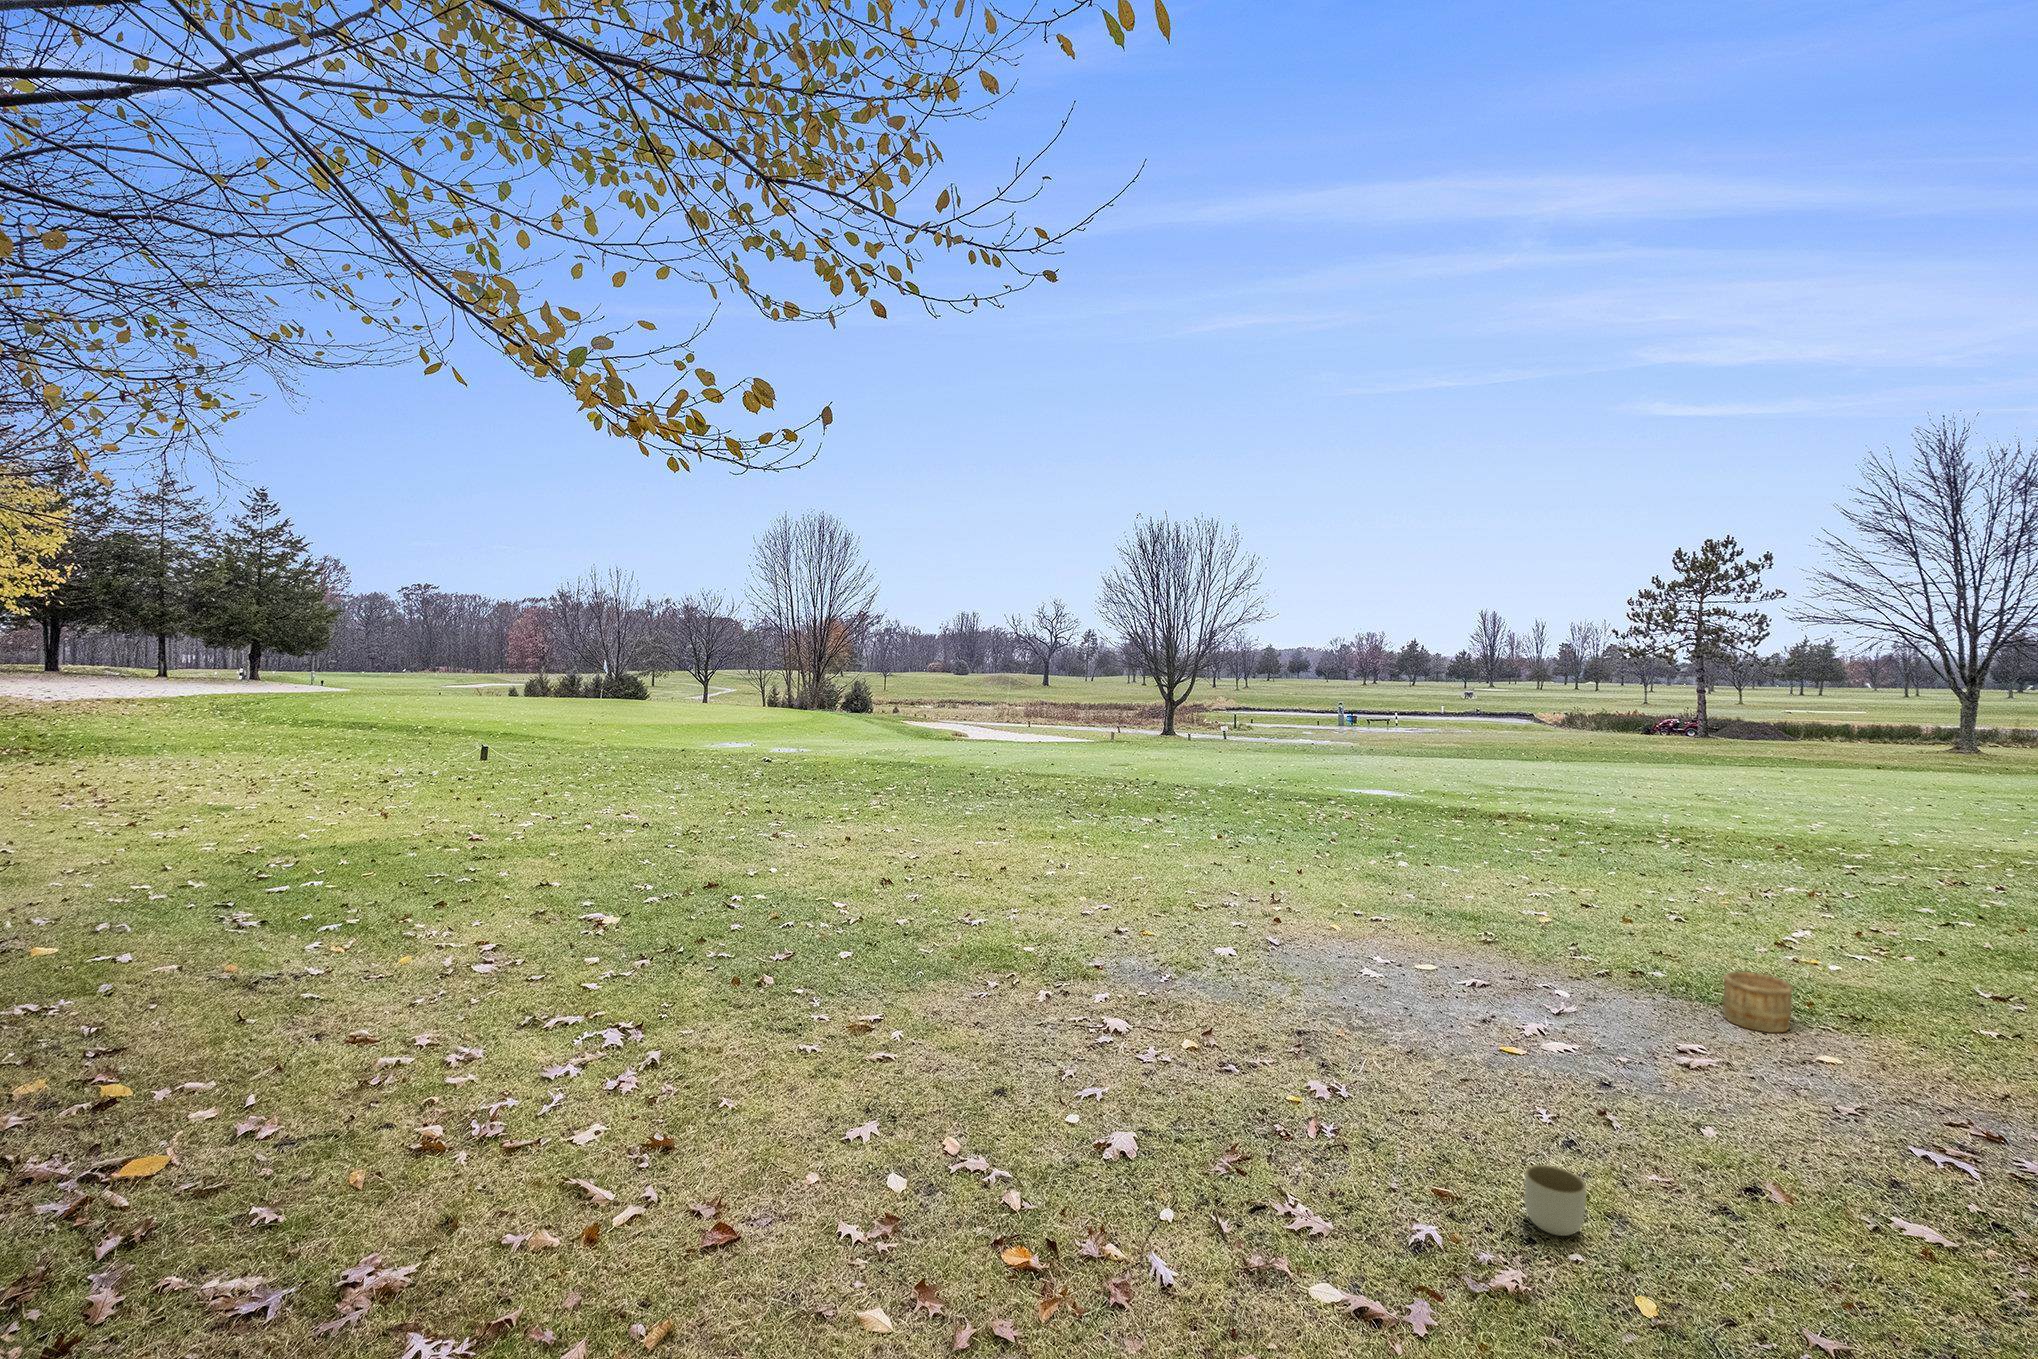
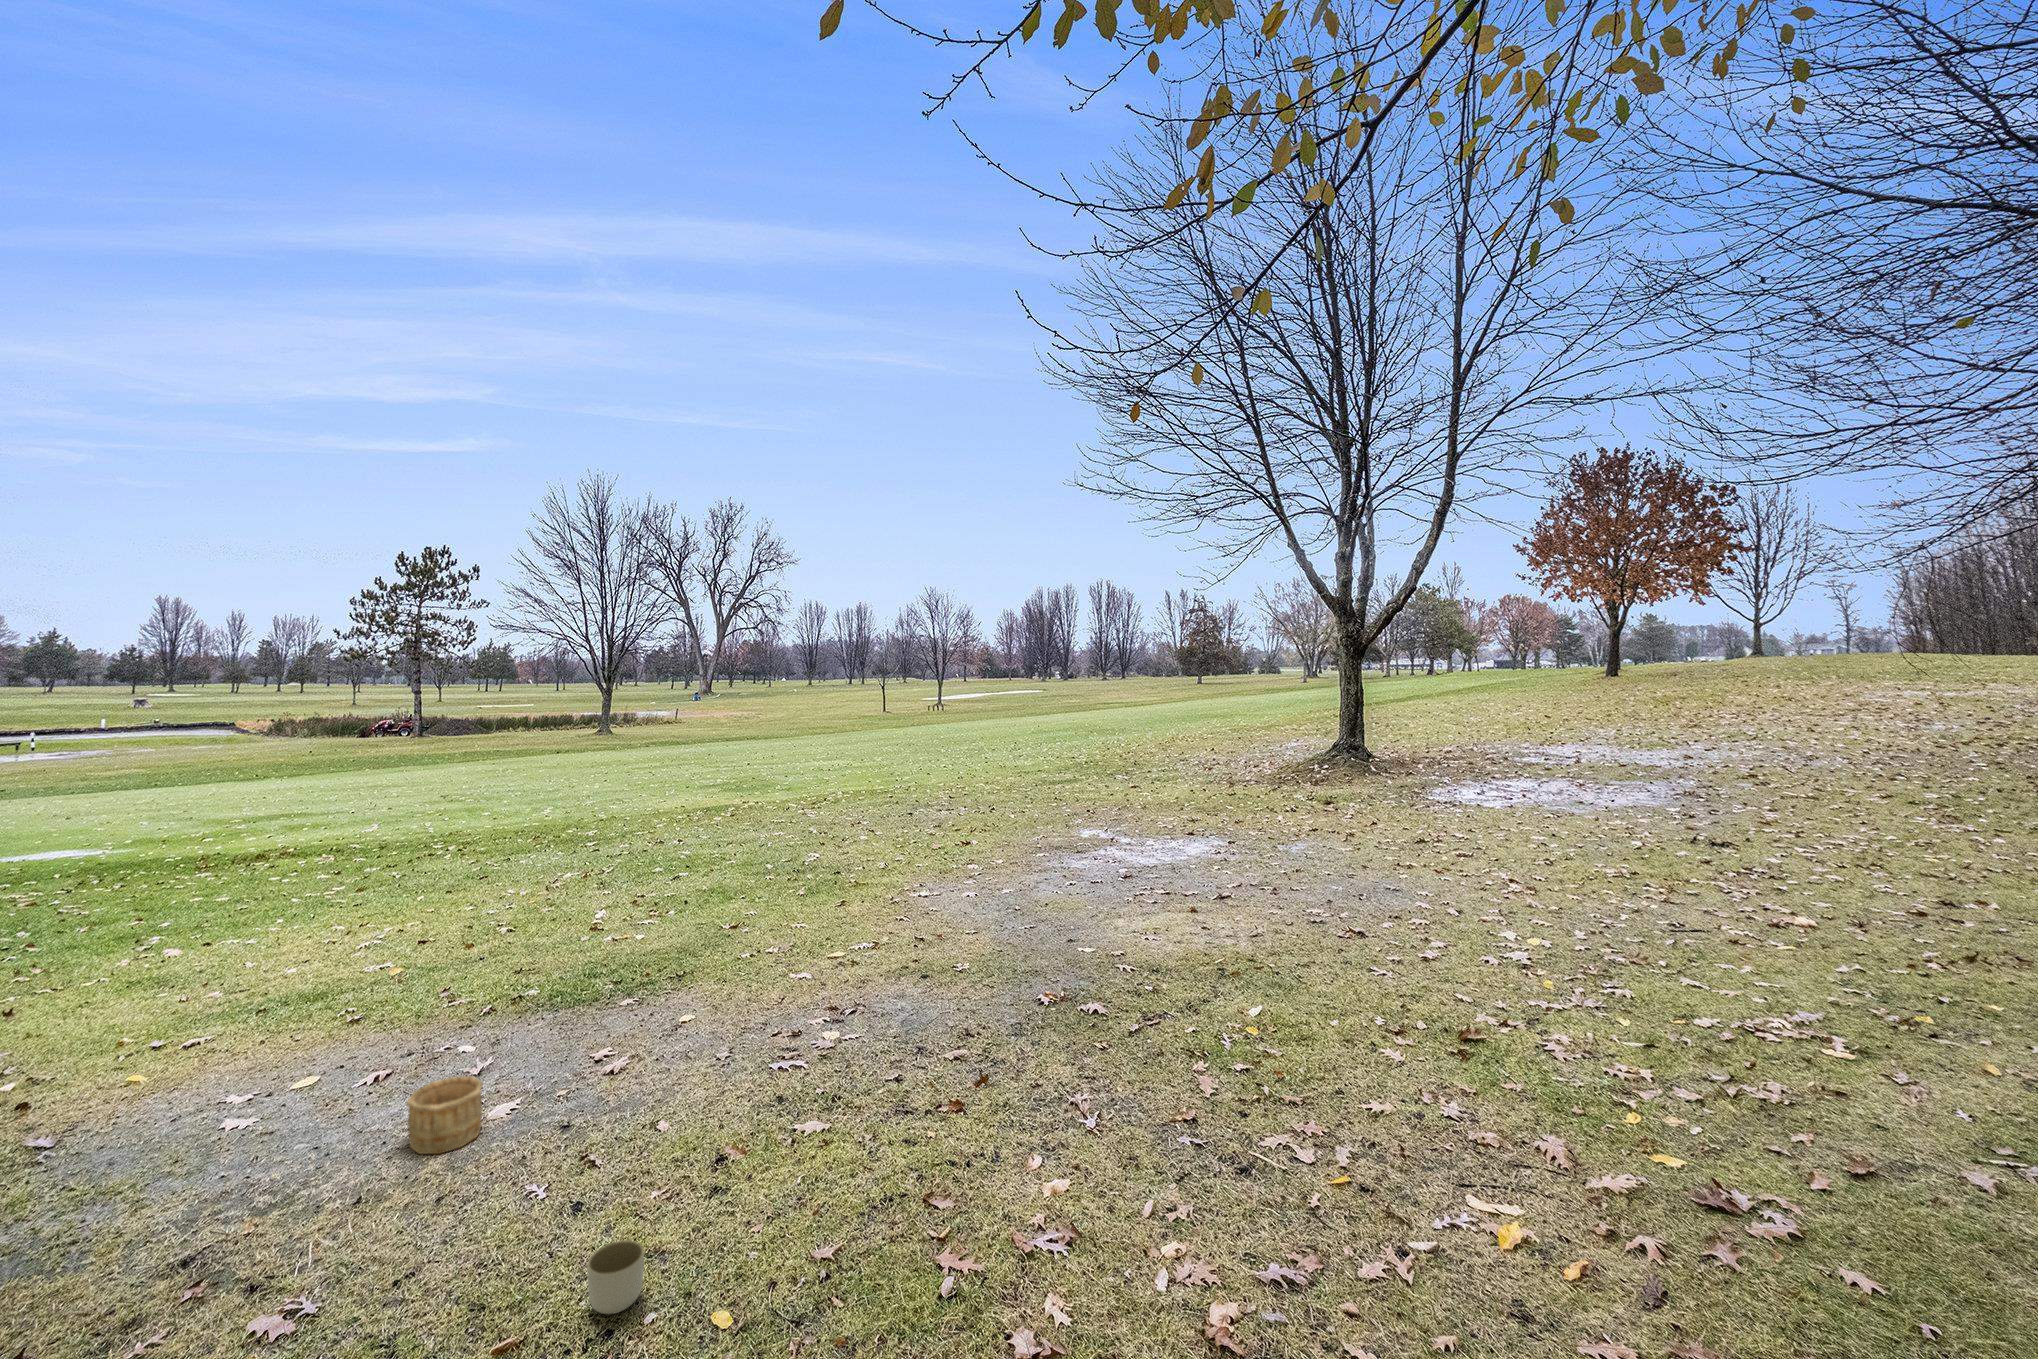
wooden bucket: present [1723,971,1794,1032] -> present [406,1076,483,1154]

